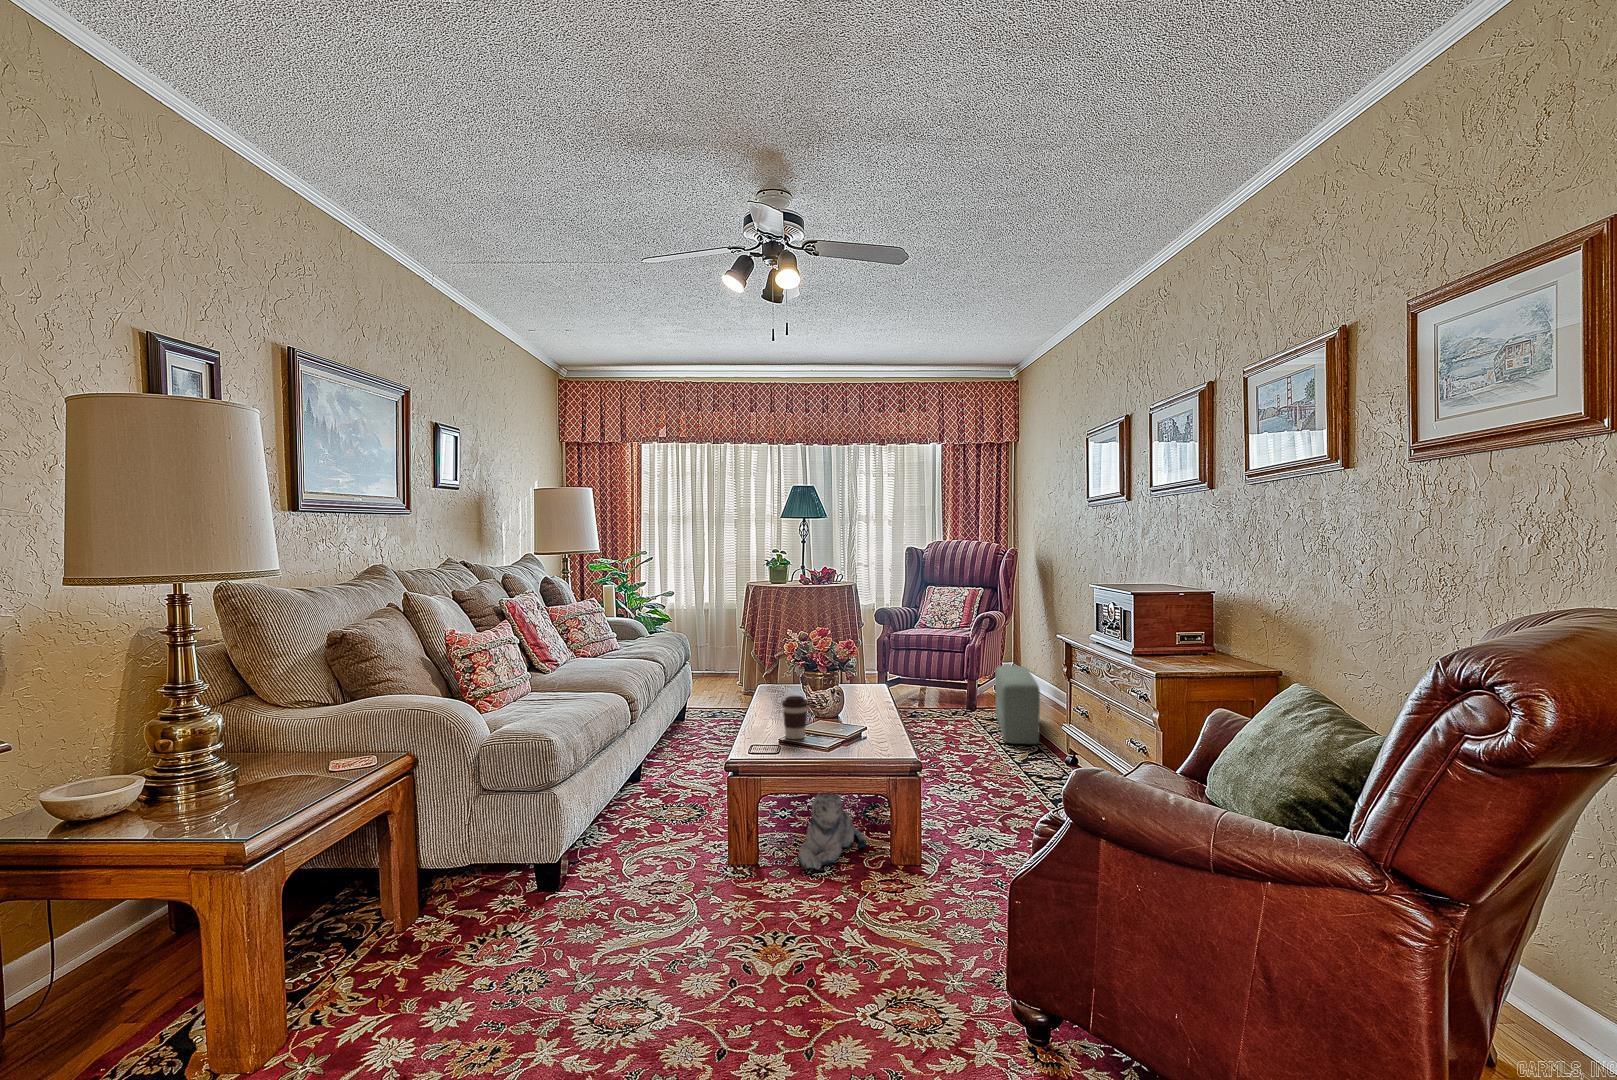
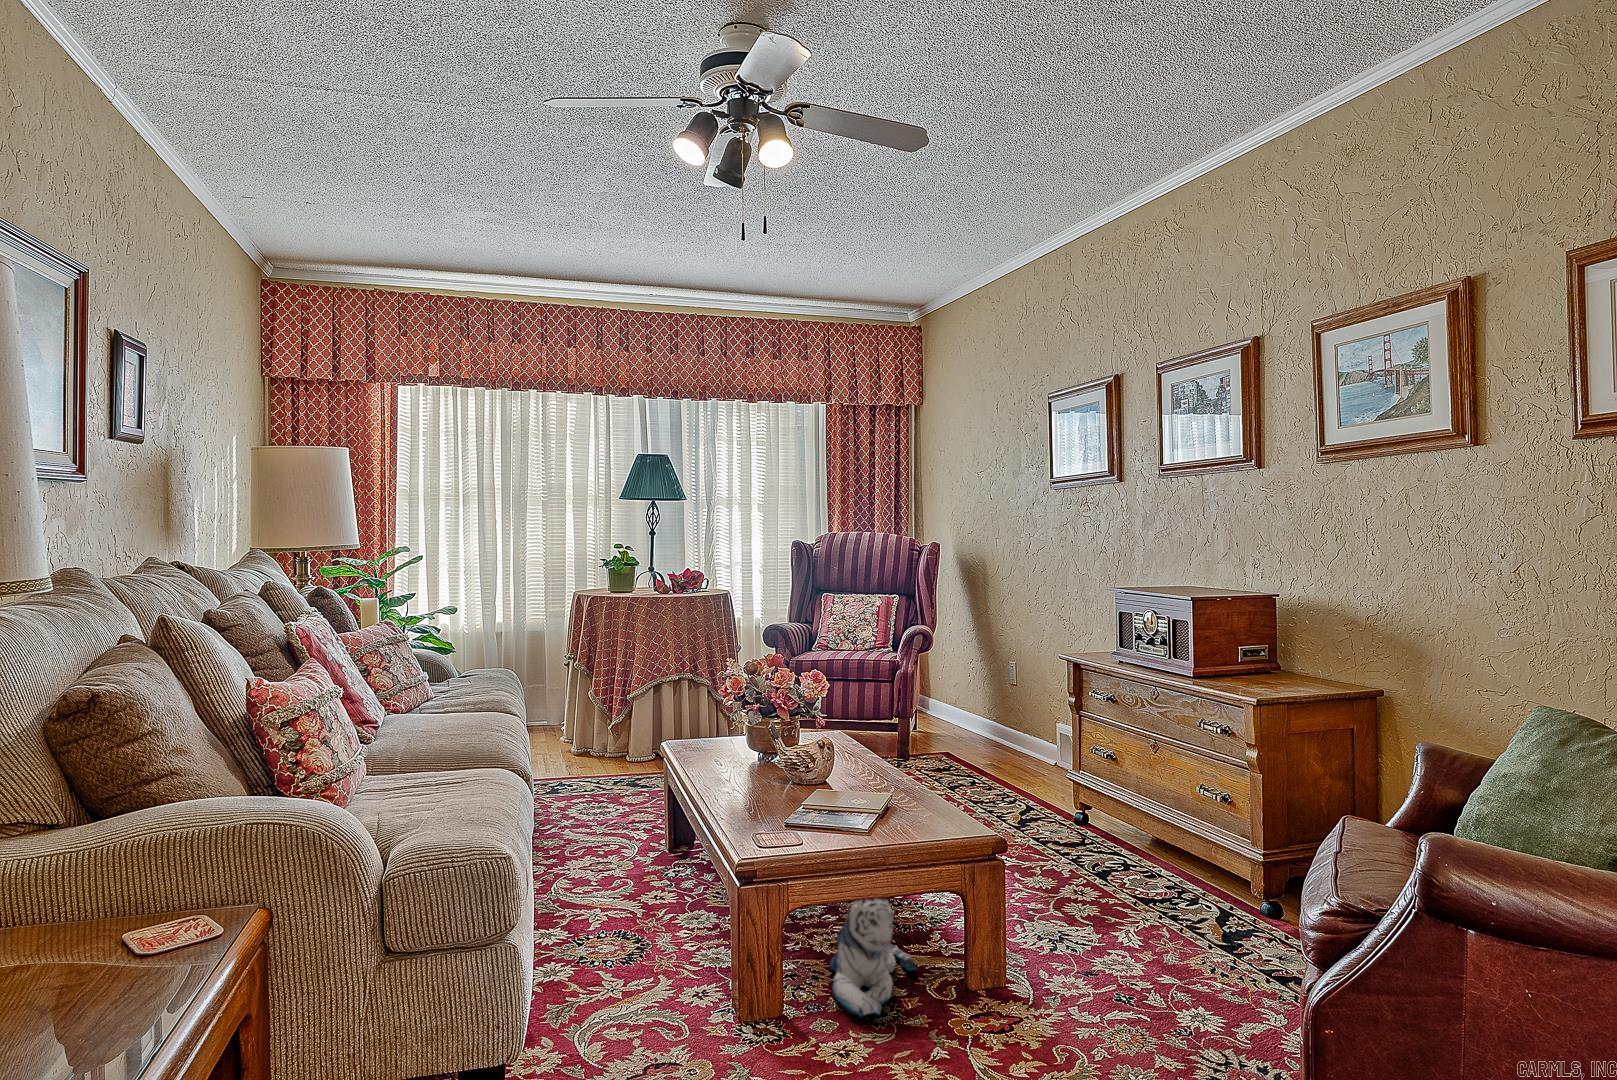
pouf: present [995,666,1040,744] -> none [939,694,1019,796]
coffee cup: present [782,696,808,739] -> none [792,758,831,823]

